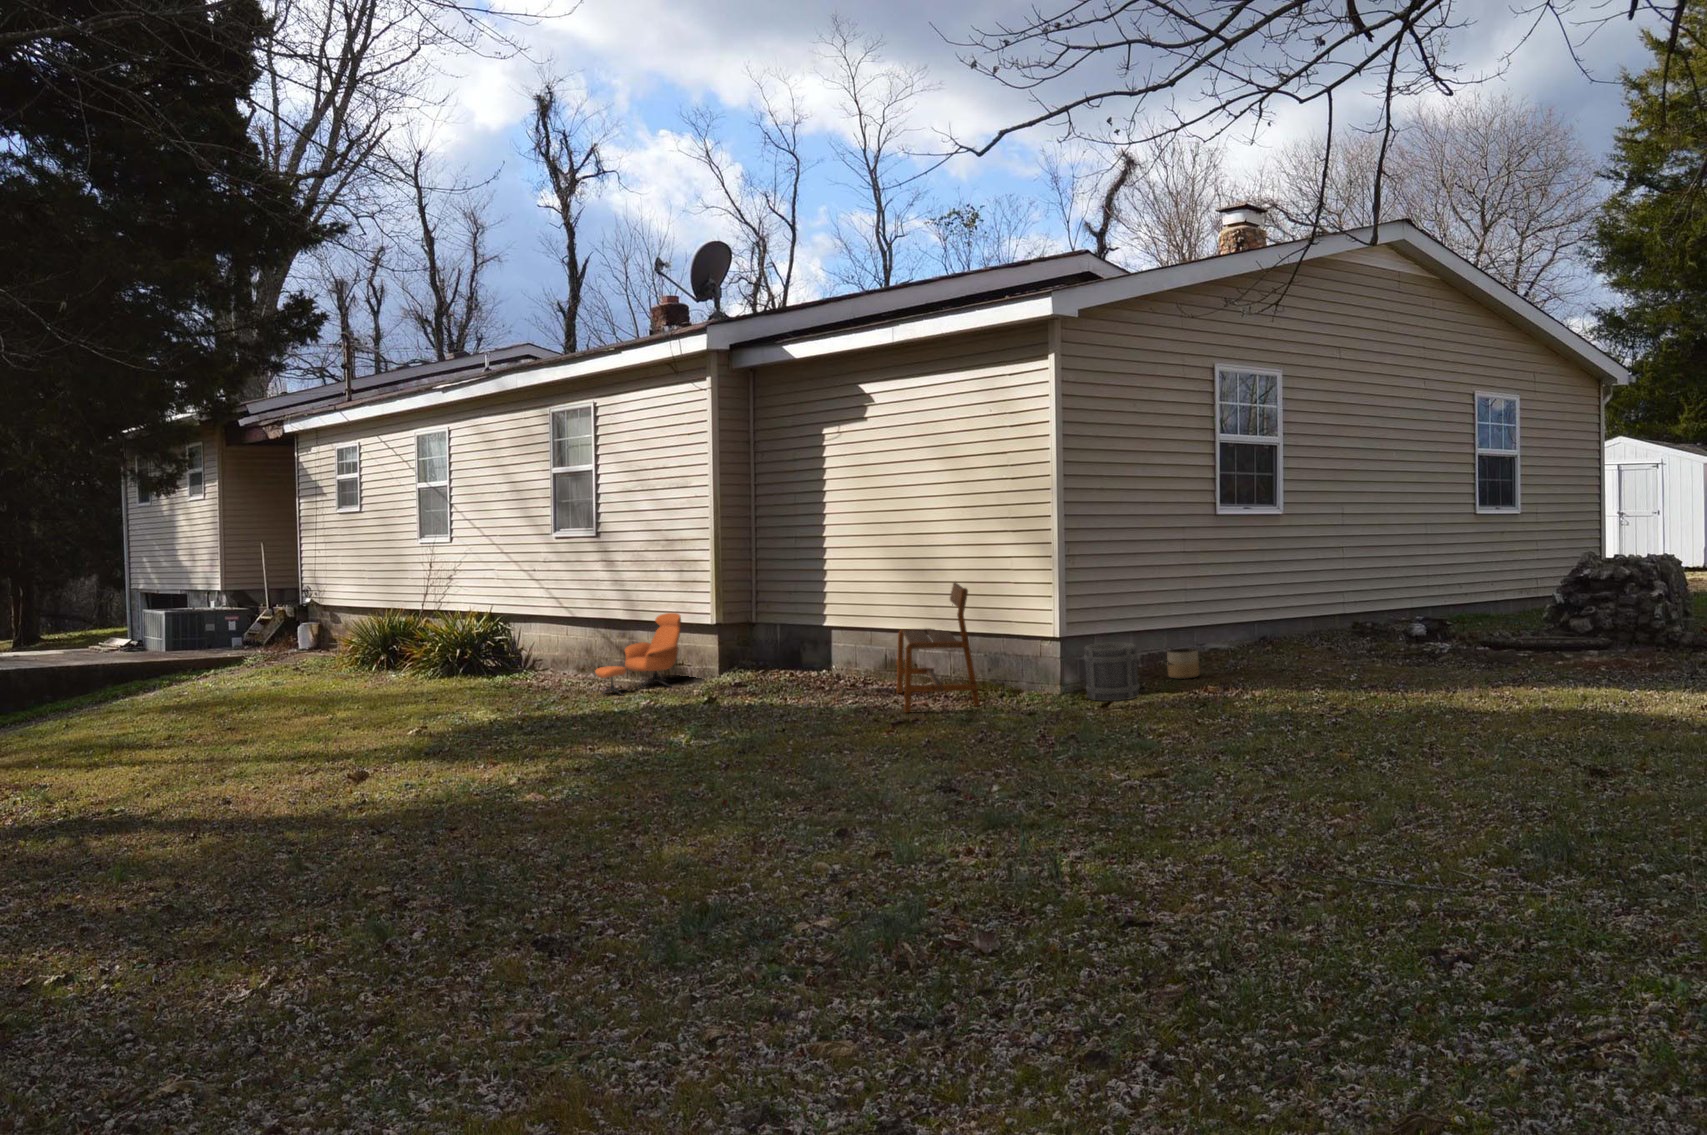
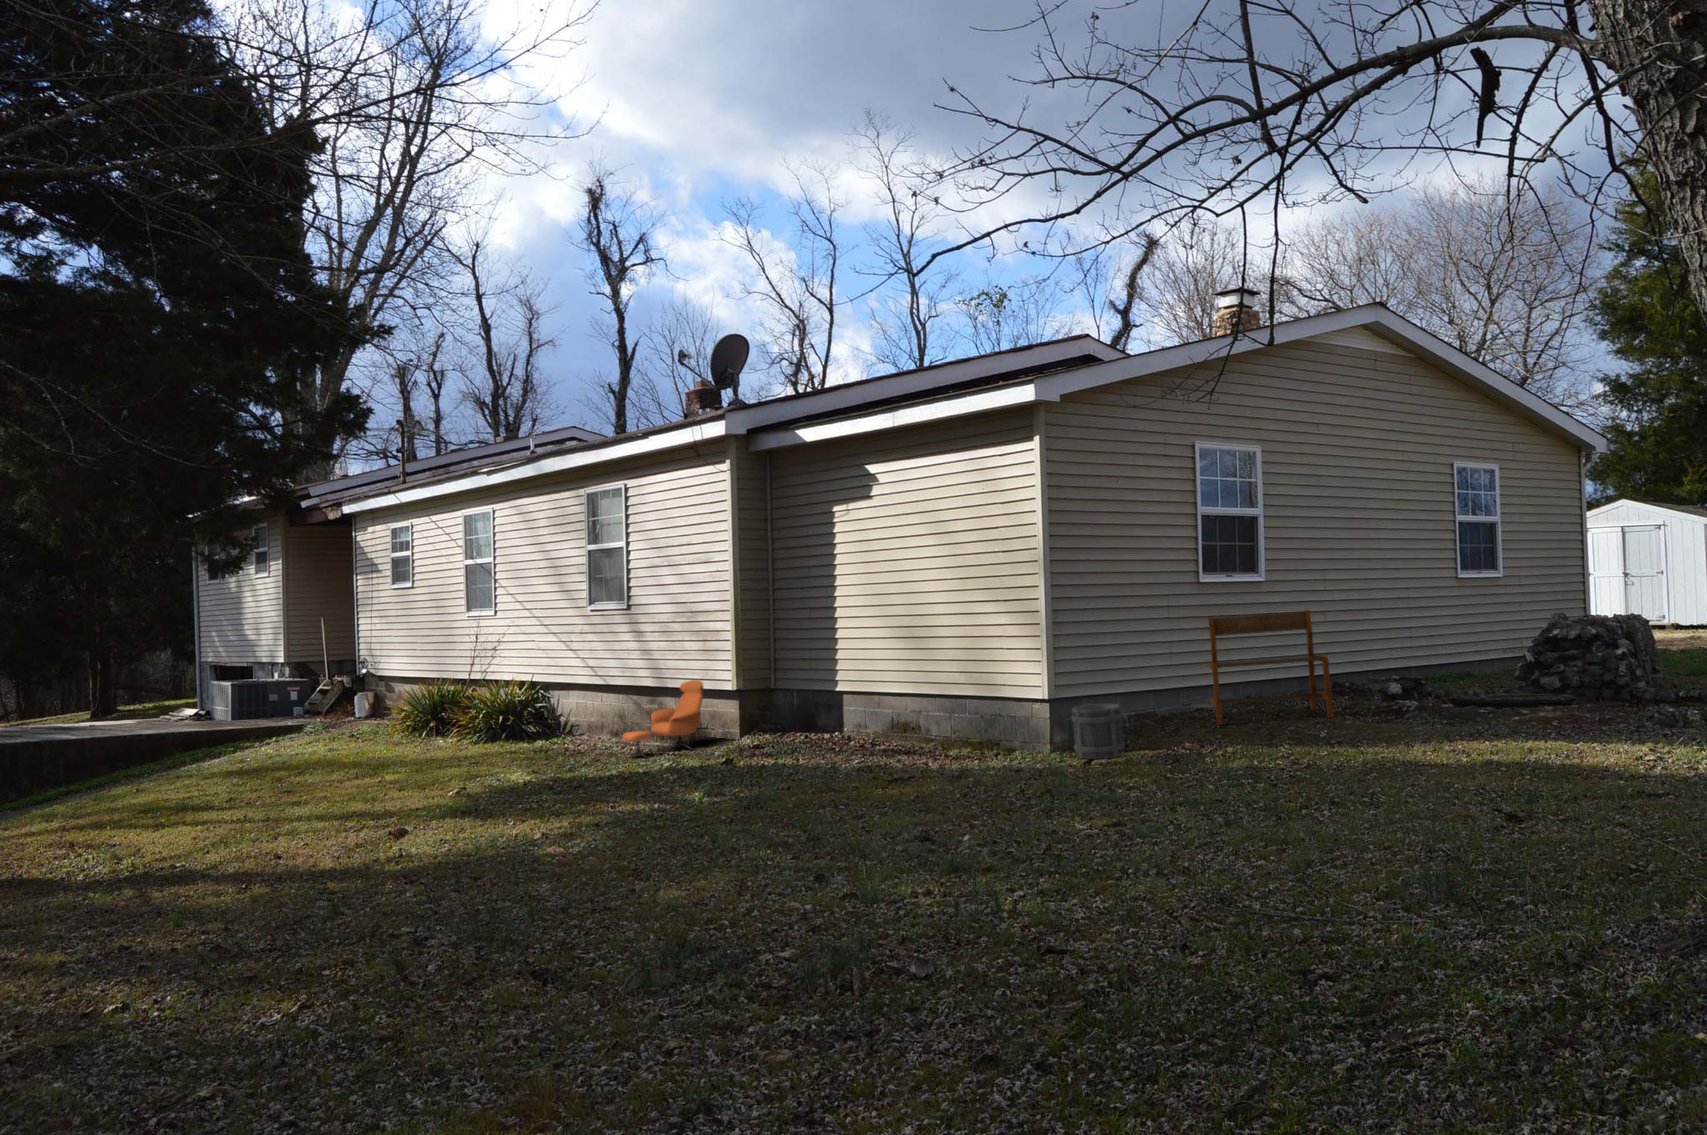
bench: present [897,582,980,712] -> present [1207,610,1334,725]
planter: present [1167,648,1199,679] -> none [1155,709,1187,738]

